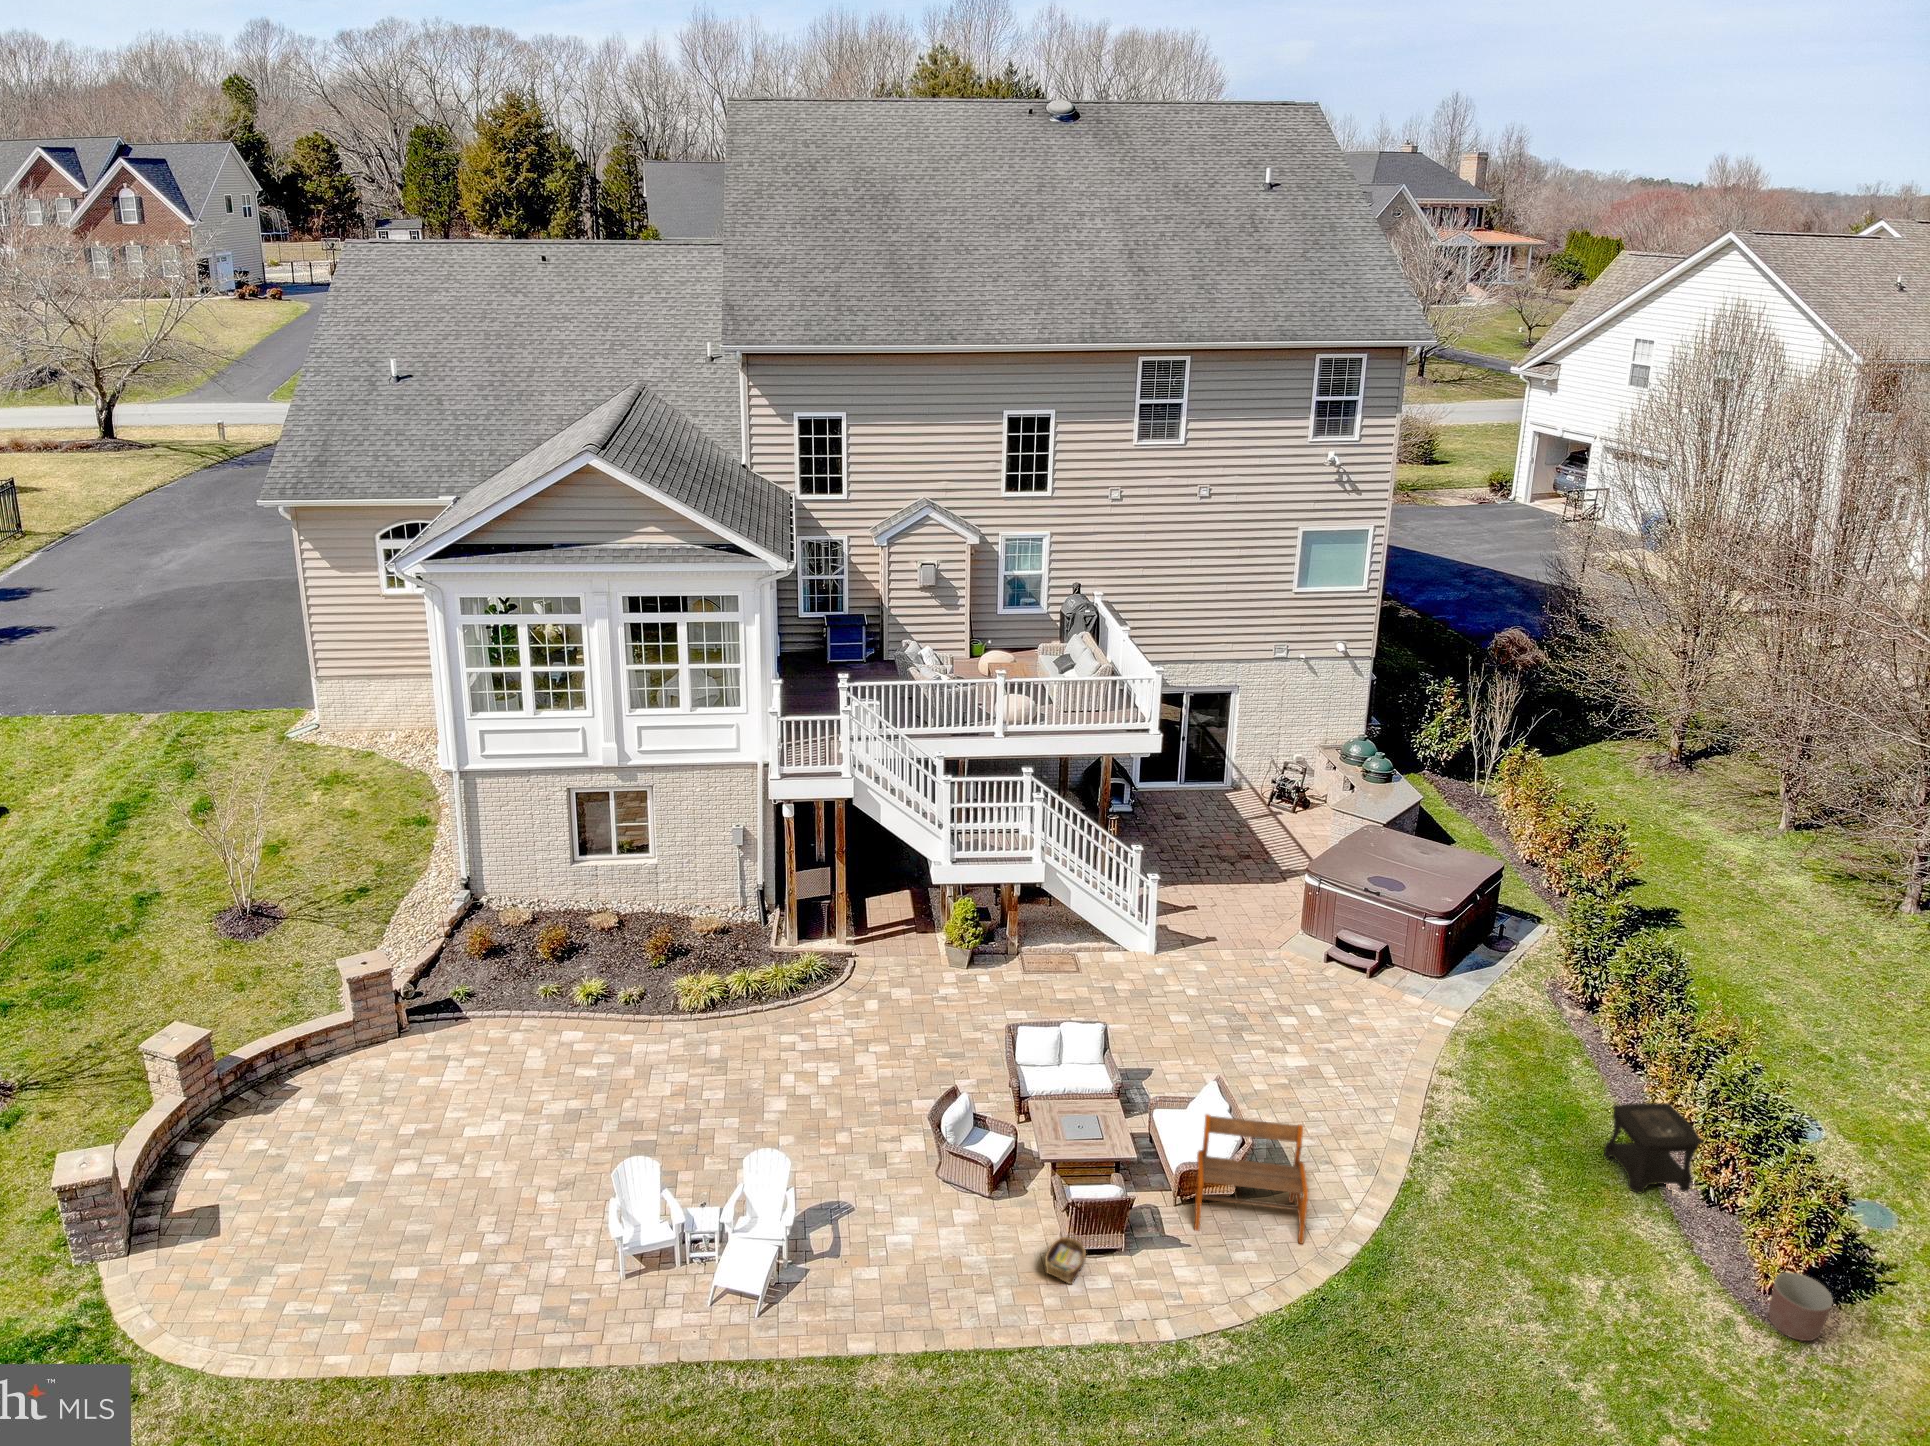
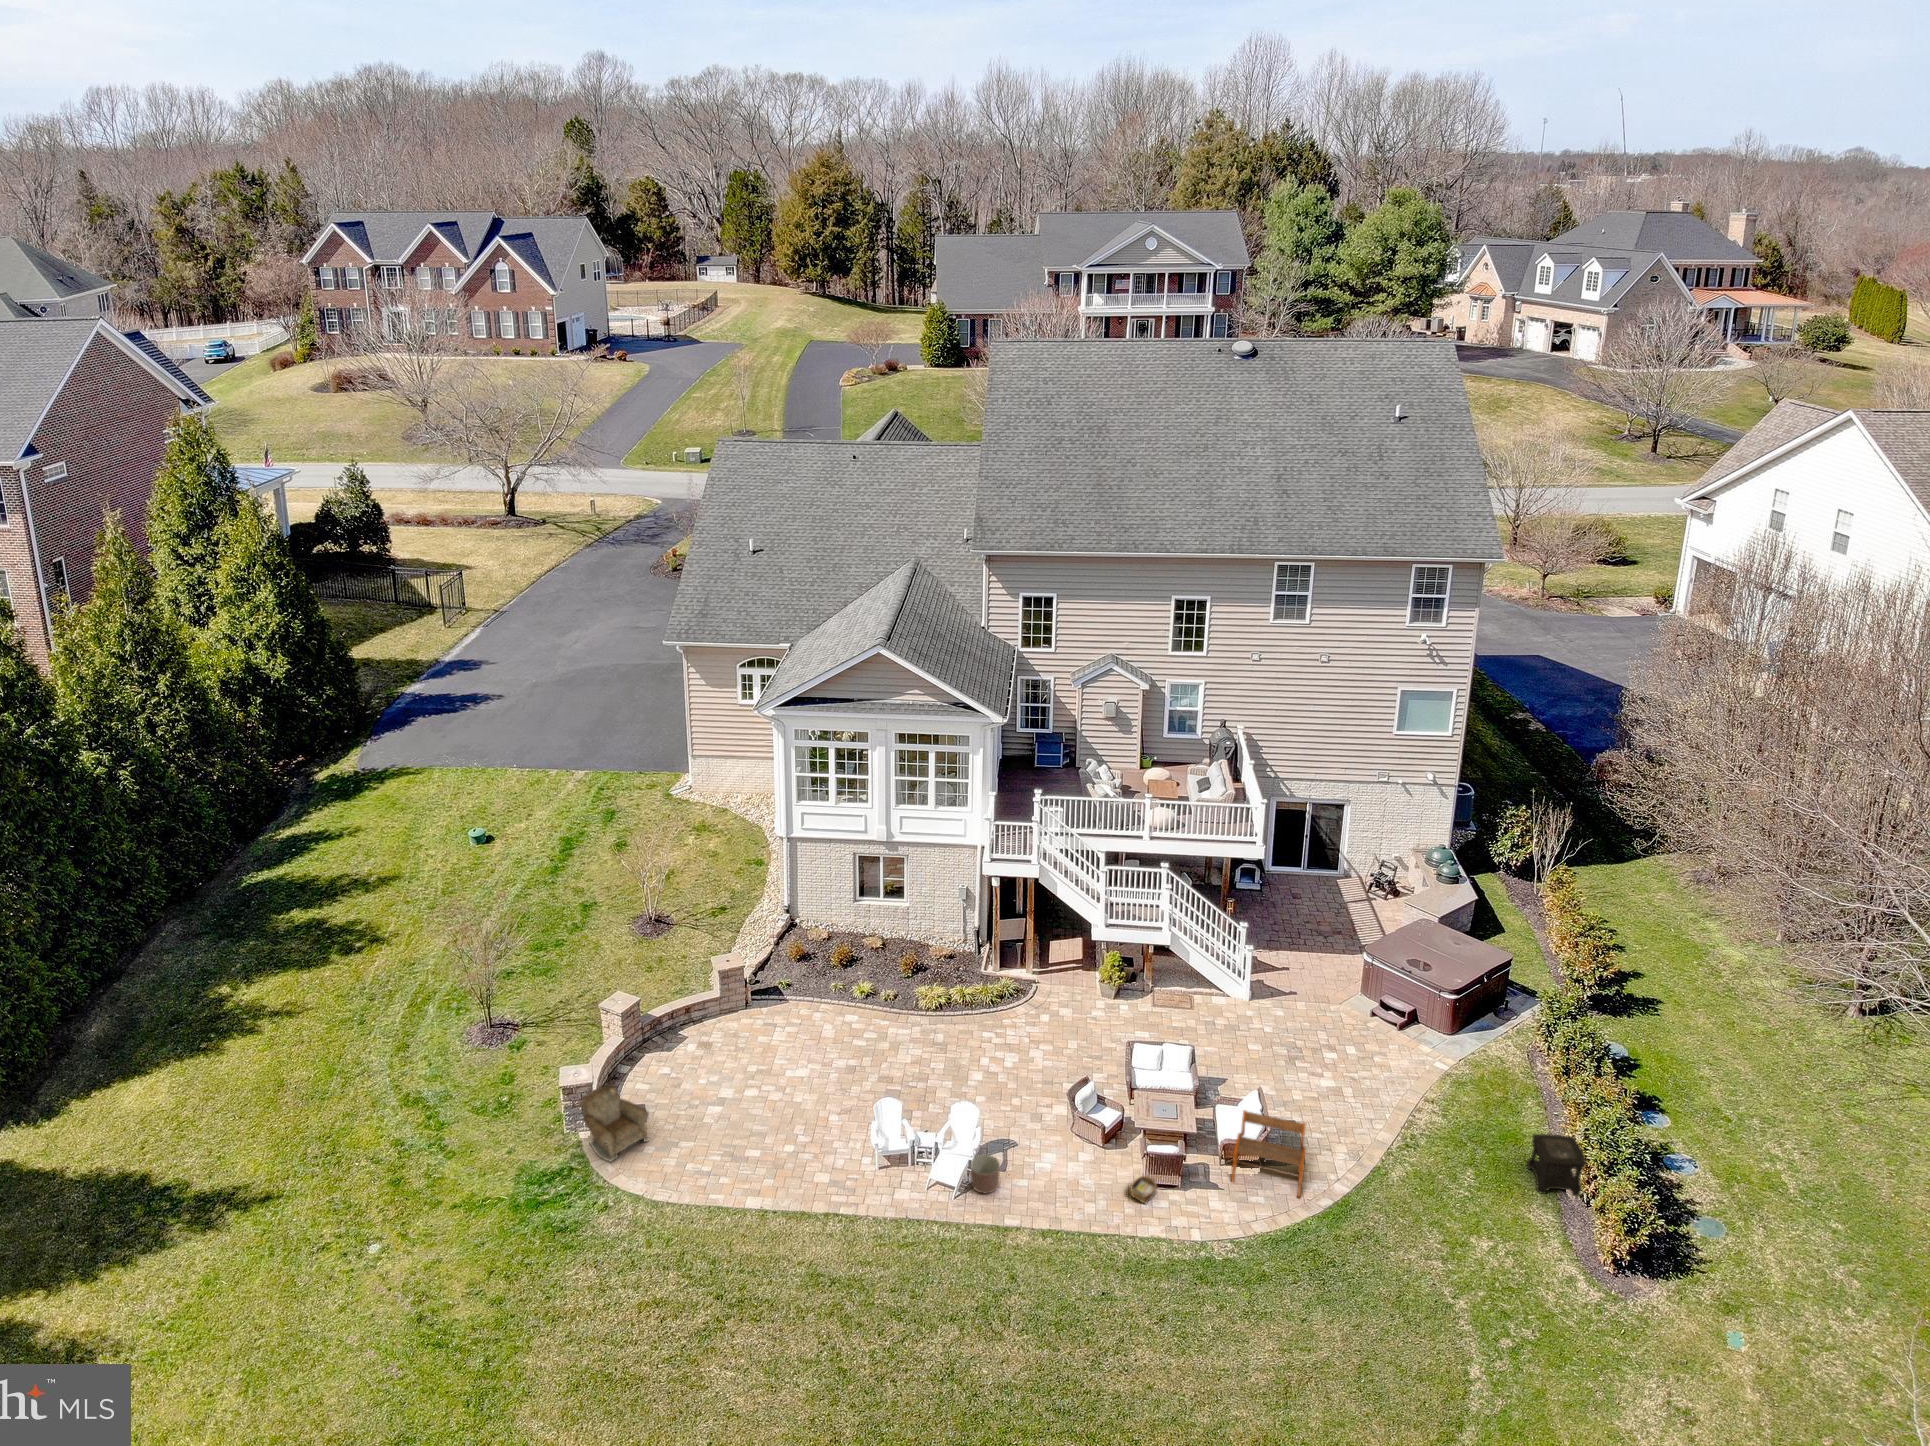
armchair: none [81,1183,219,1322] -> present [580,1085,649,1161]
planter: present [1768,1272,1833,1341] -> present [970,1155,1000,1194]

